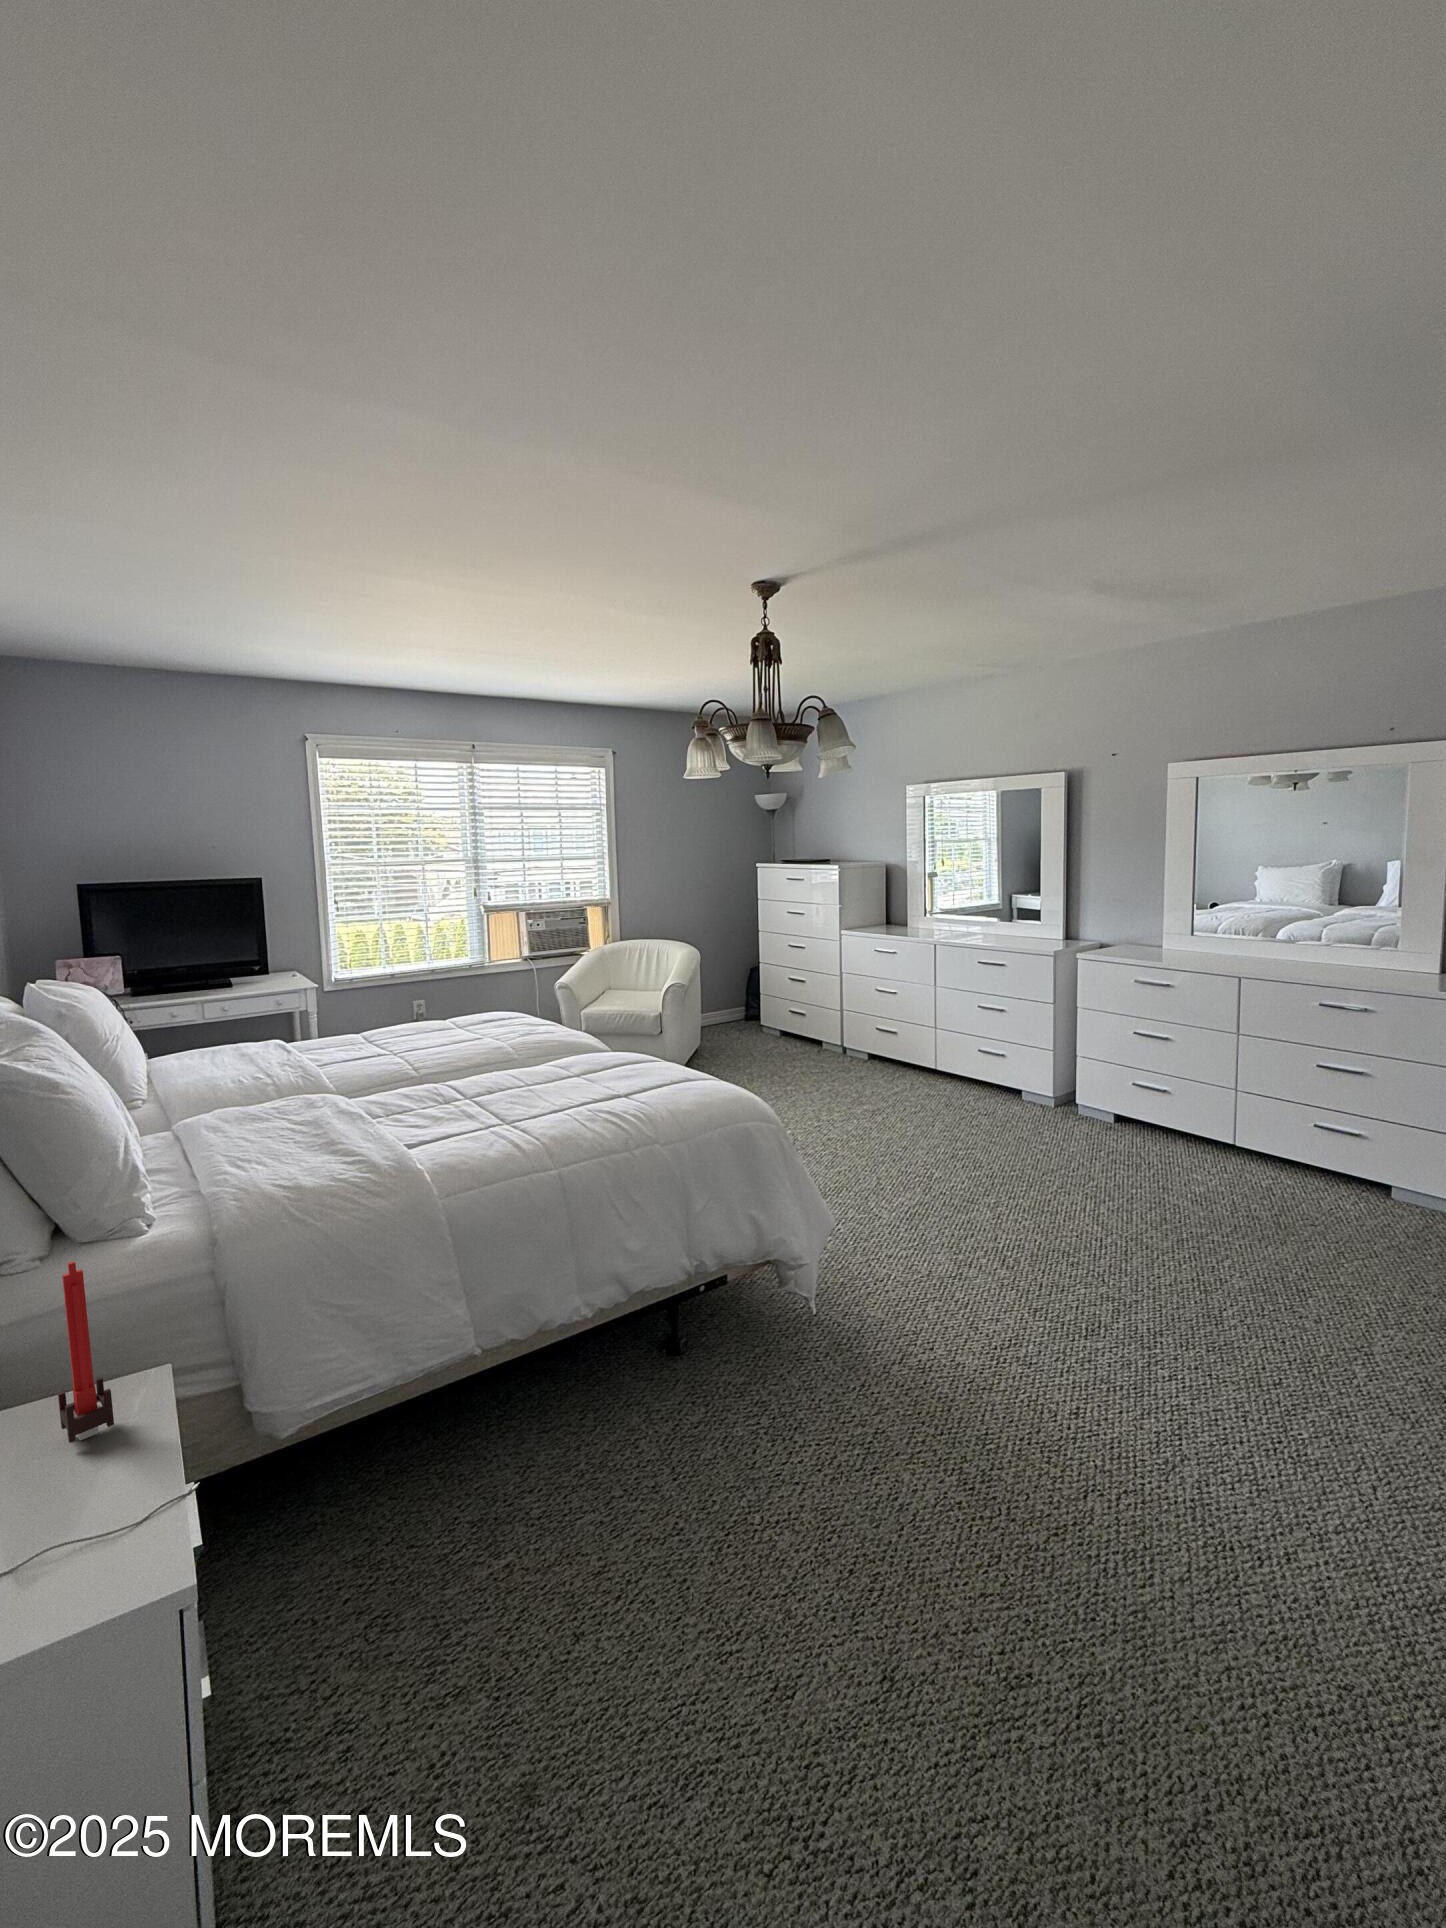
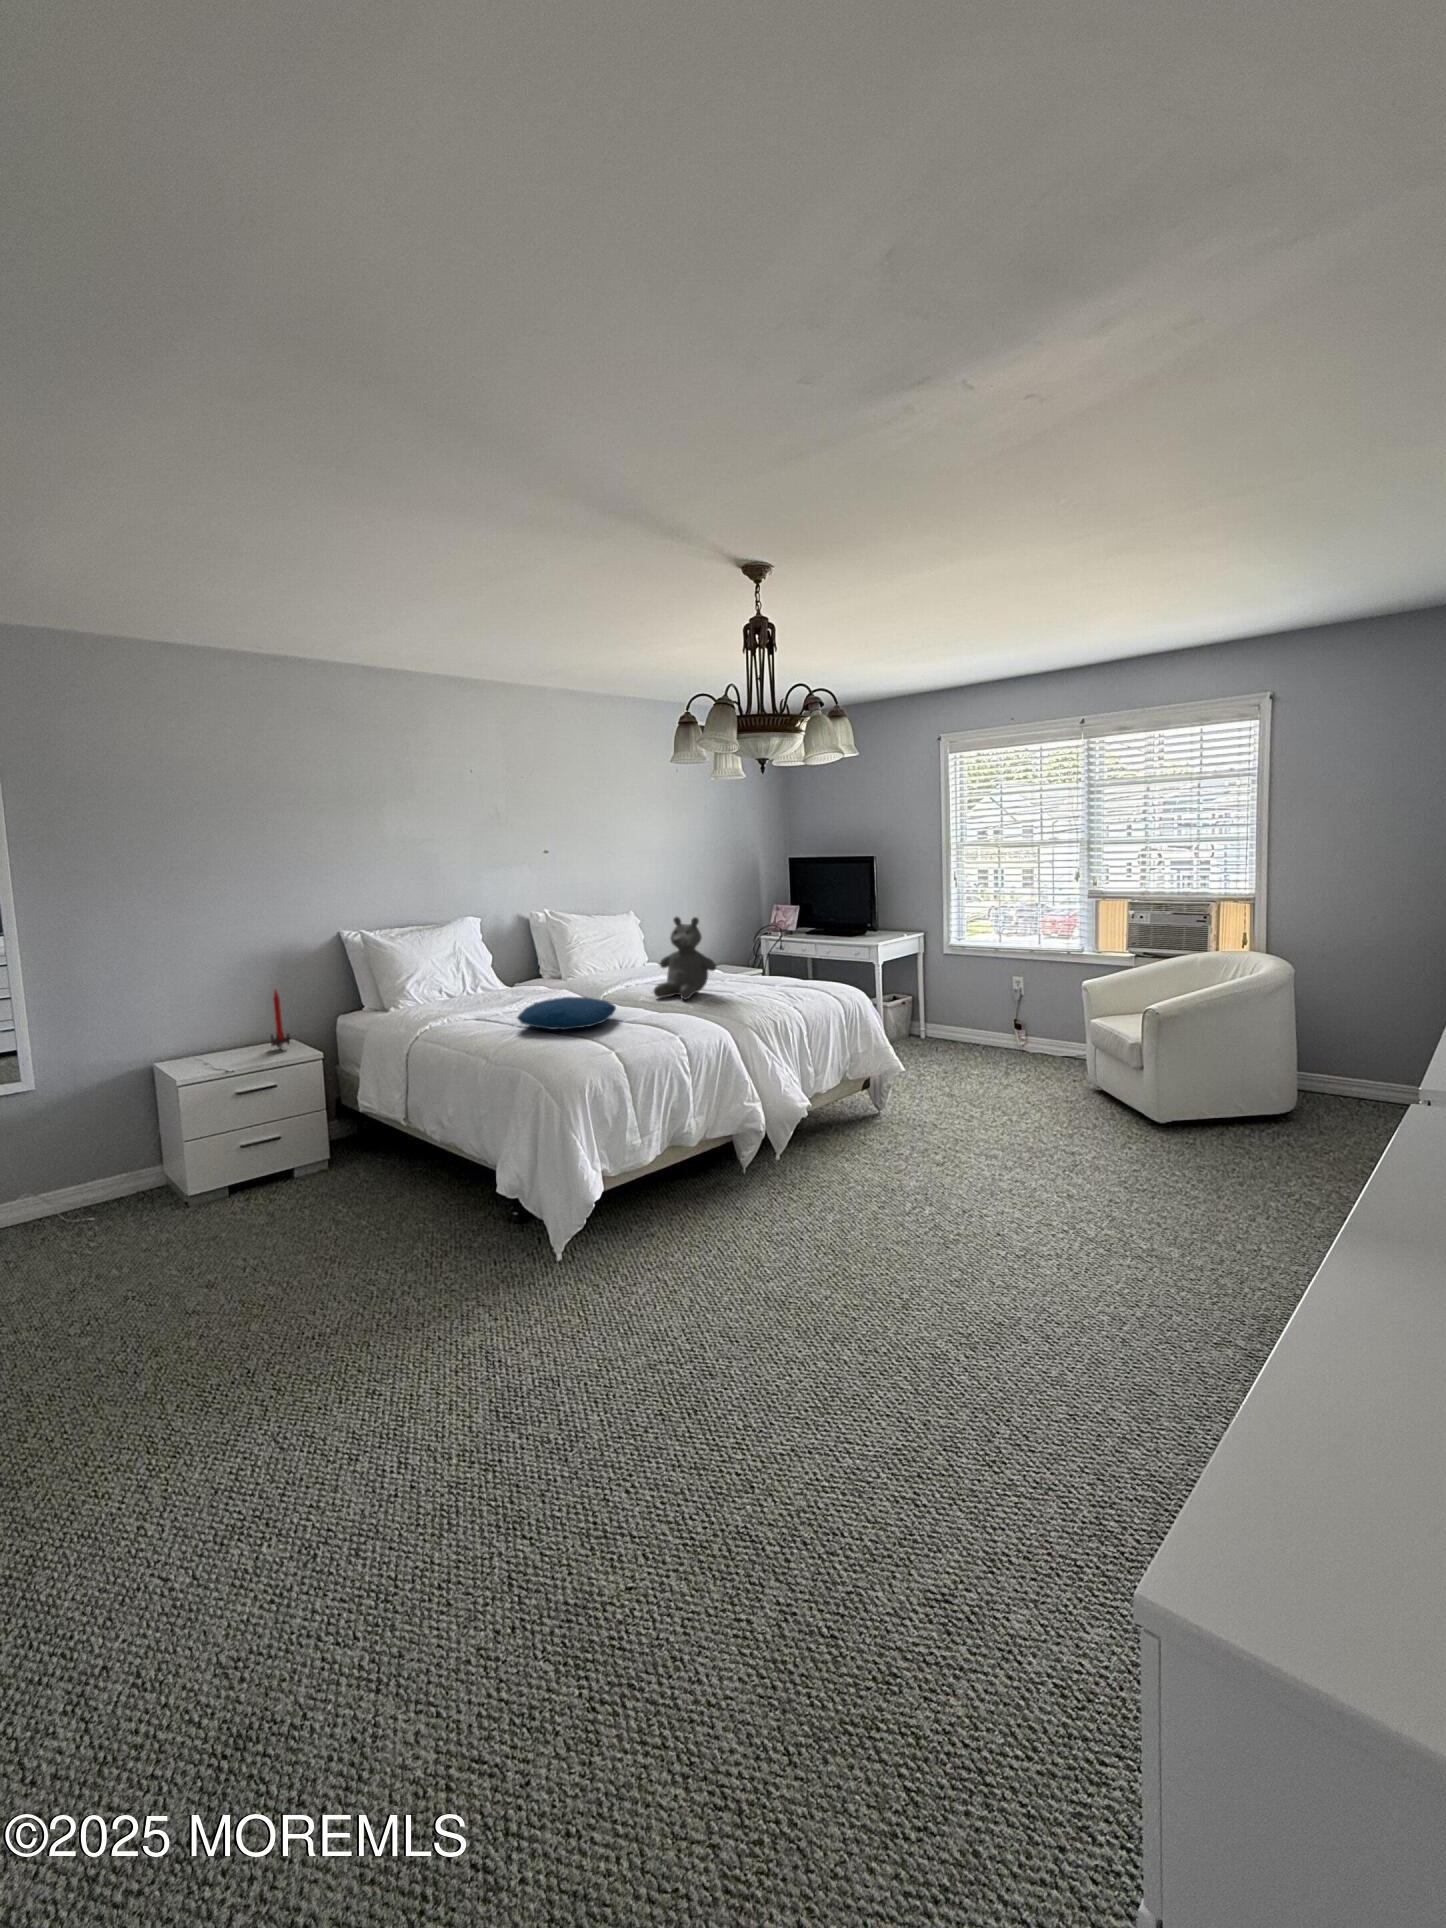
teddy bear: none [383,953,481,1072] -> present [654,916,716,1000]
pillow: none [463,1063,612,1117] -> present [518,997,616,1029]

